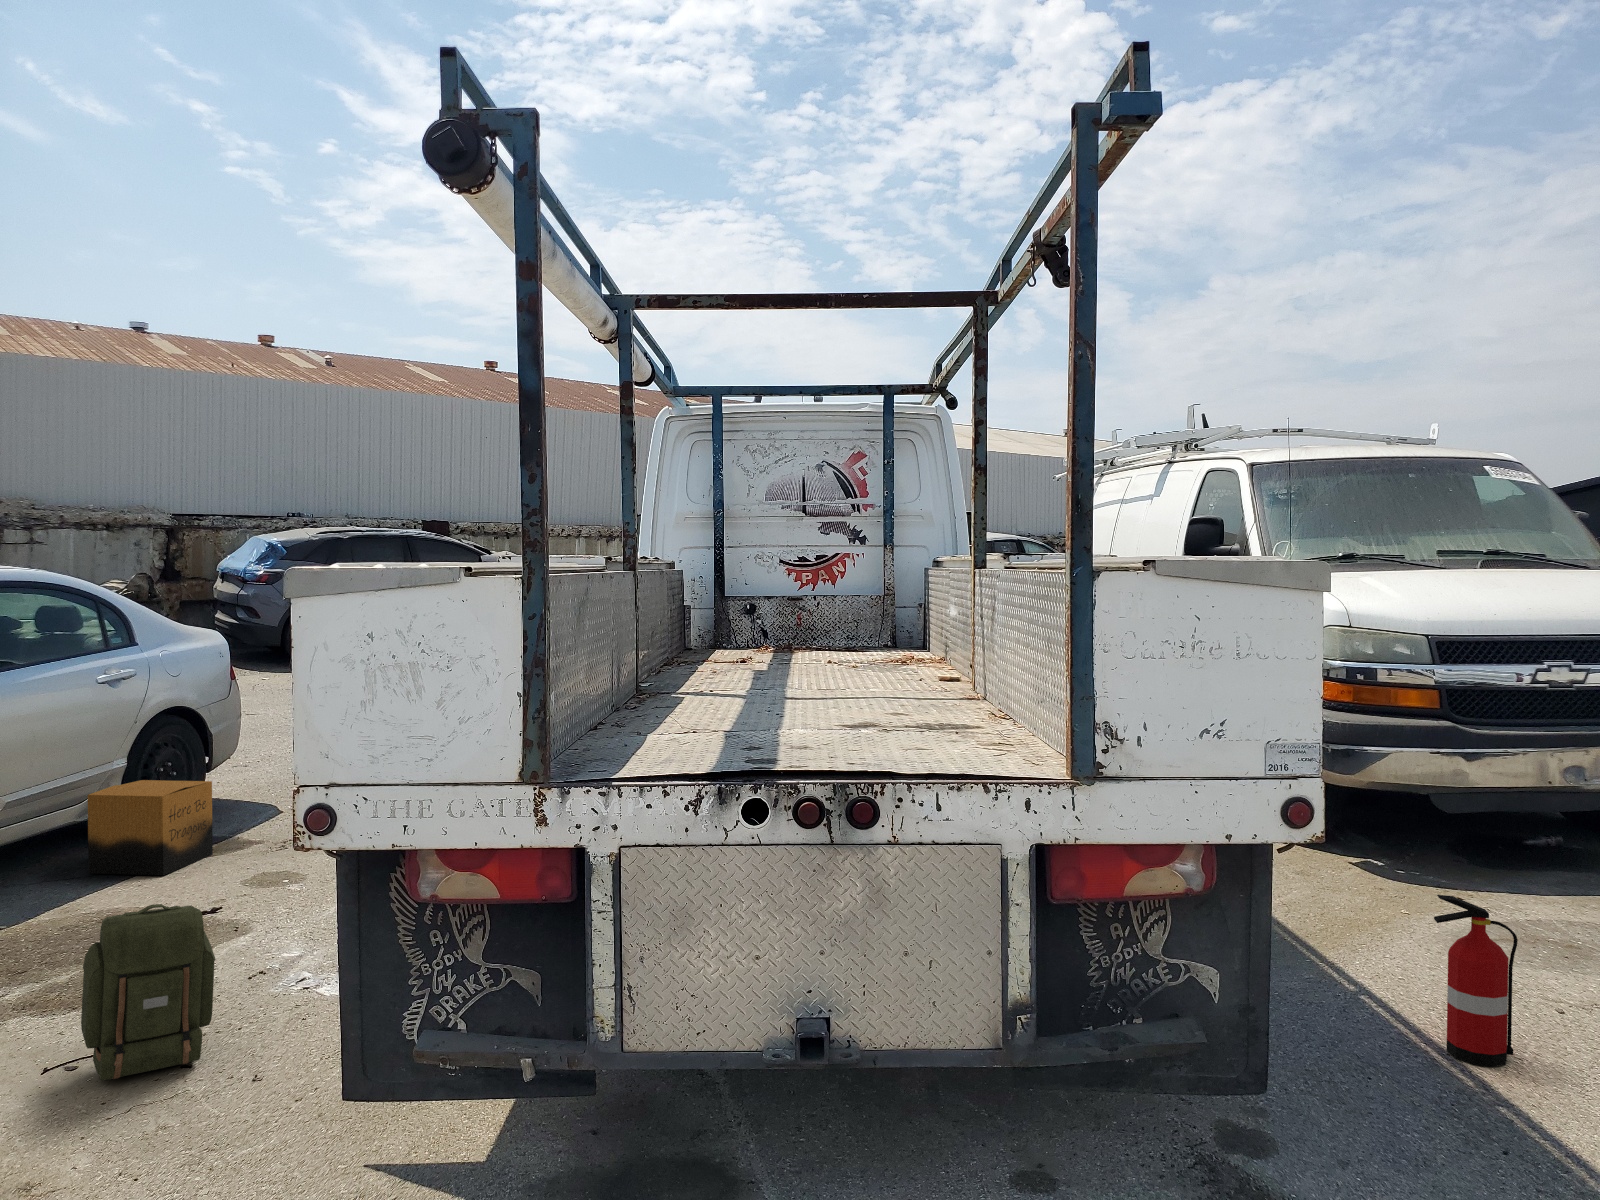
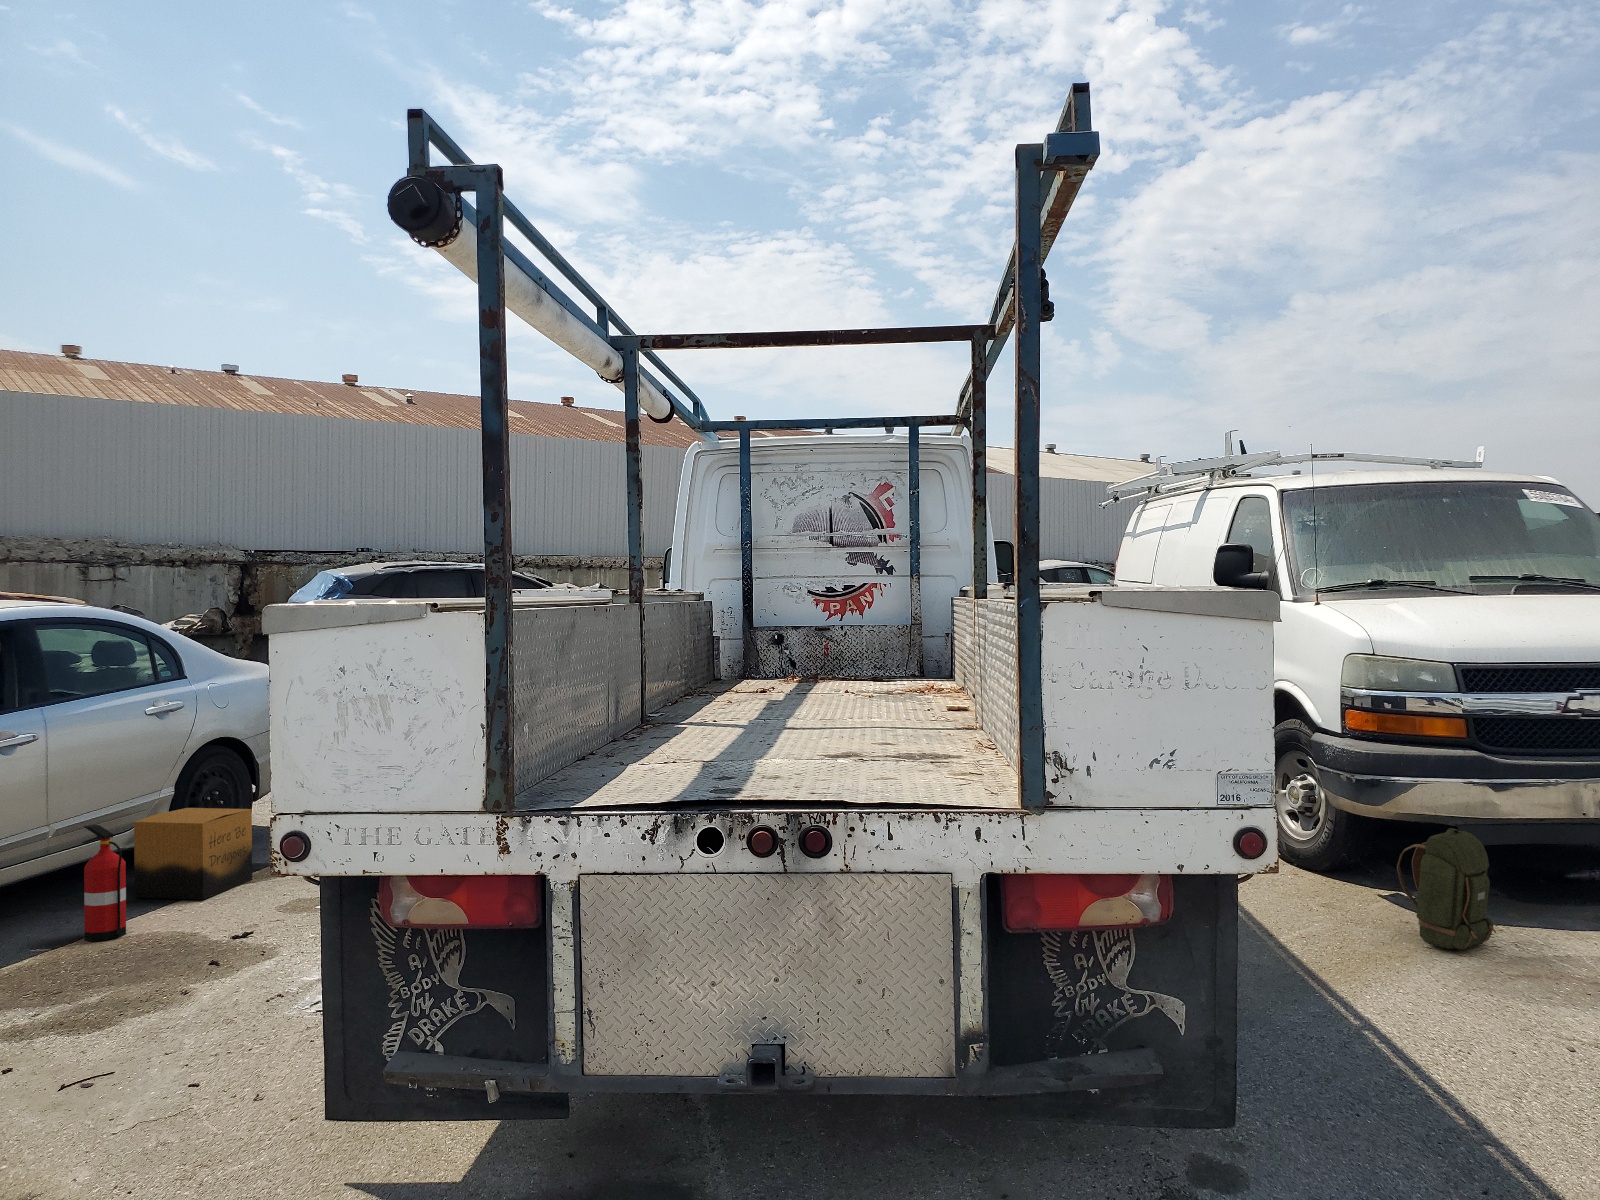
fire extinguisher: present [1434,895,1518,1067] -> present [82,825,126,941]
backpack: present [81,904,216,1080] -> present [1397,828,1496,950]

